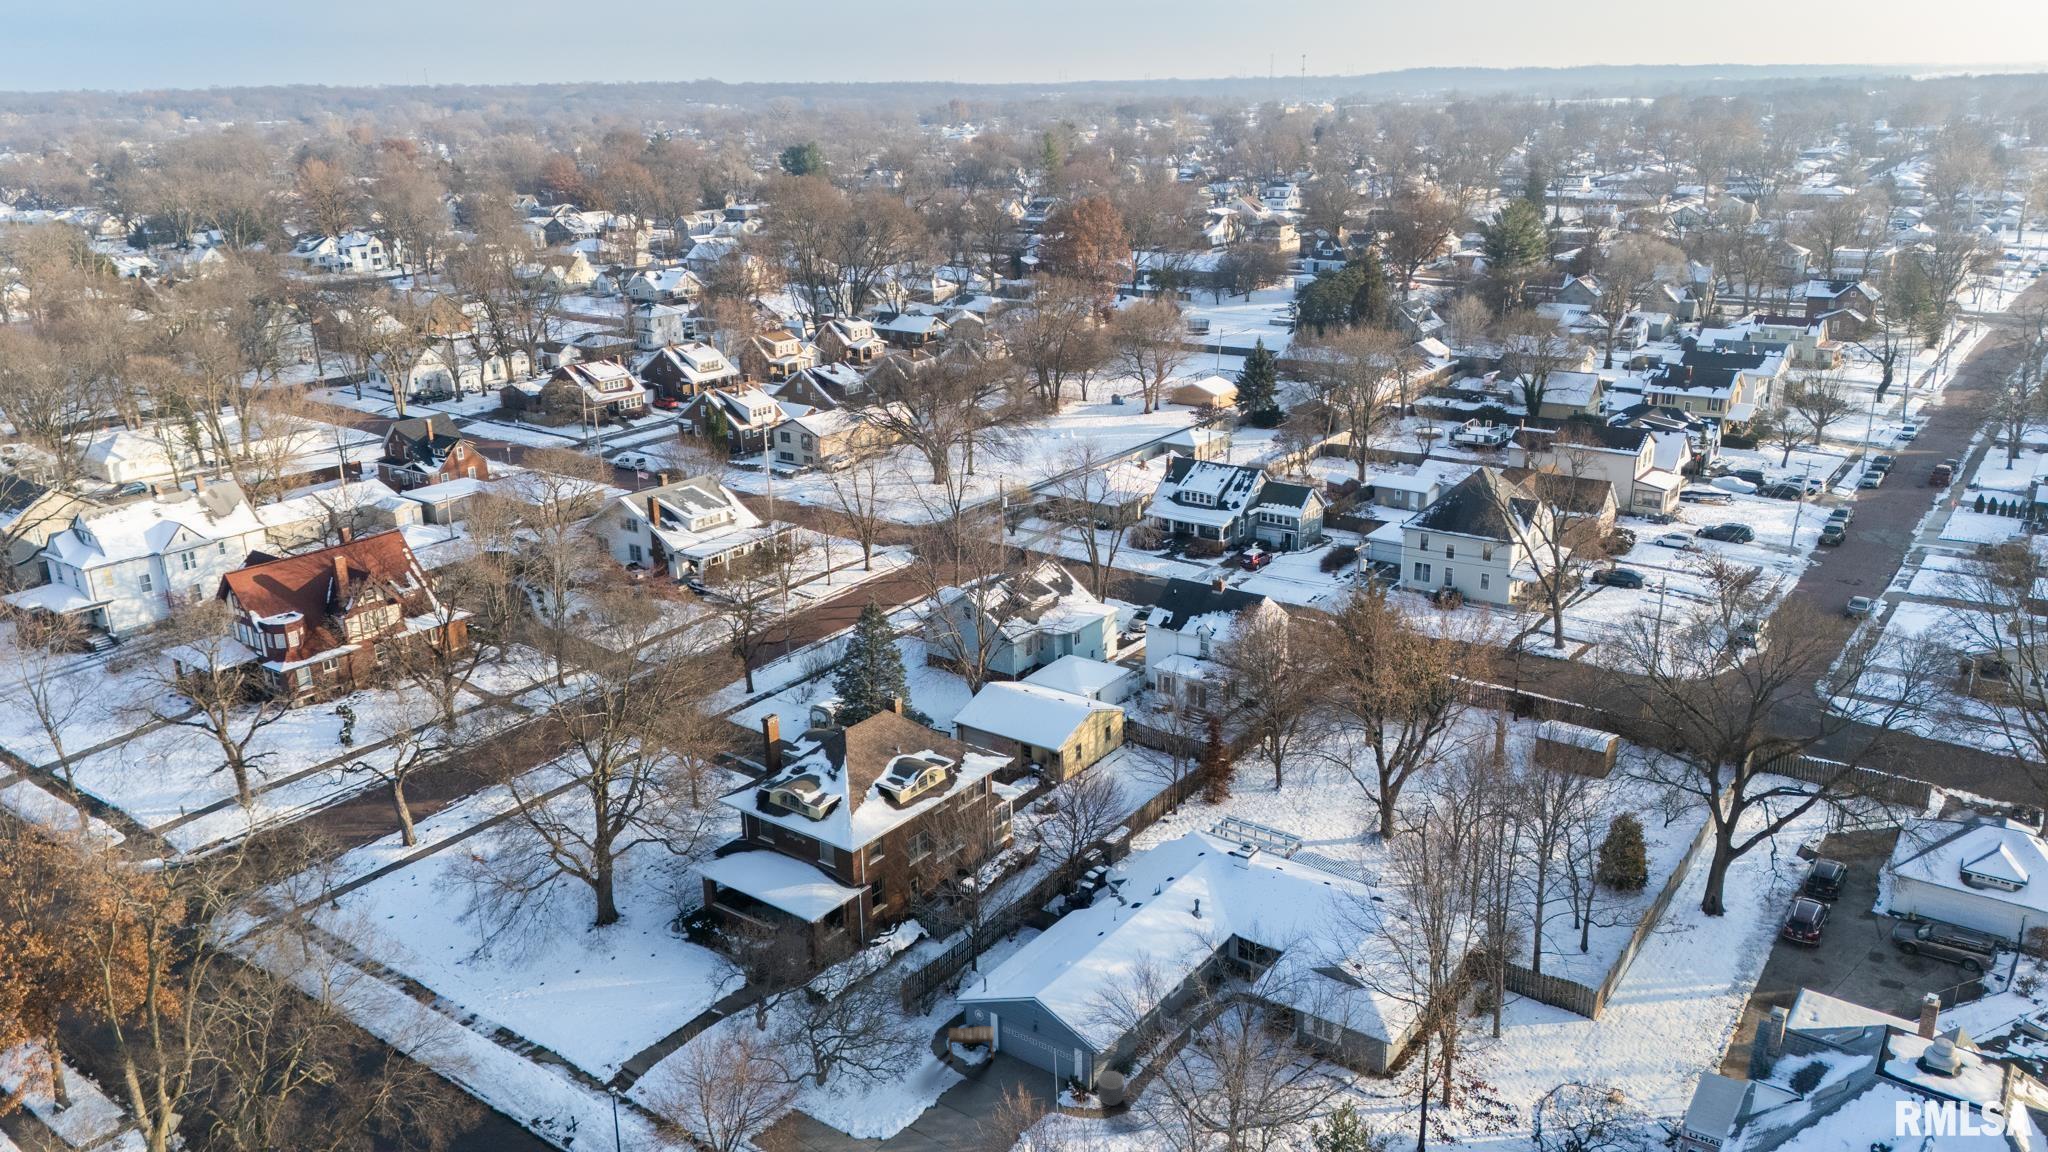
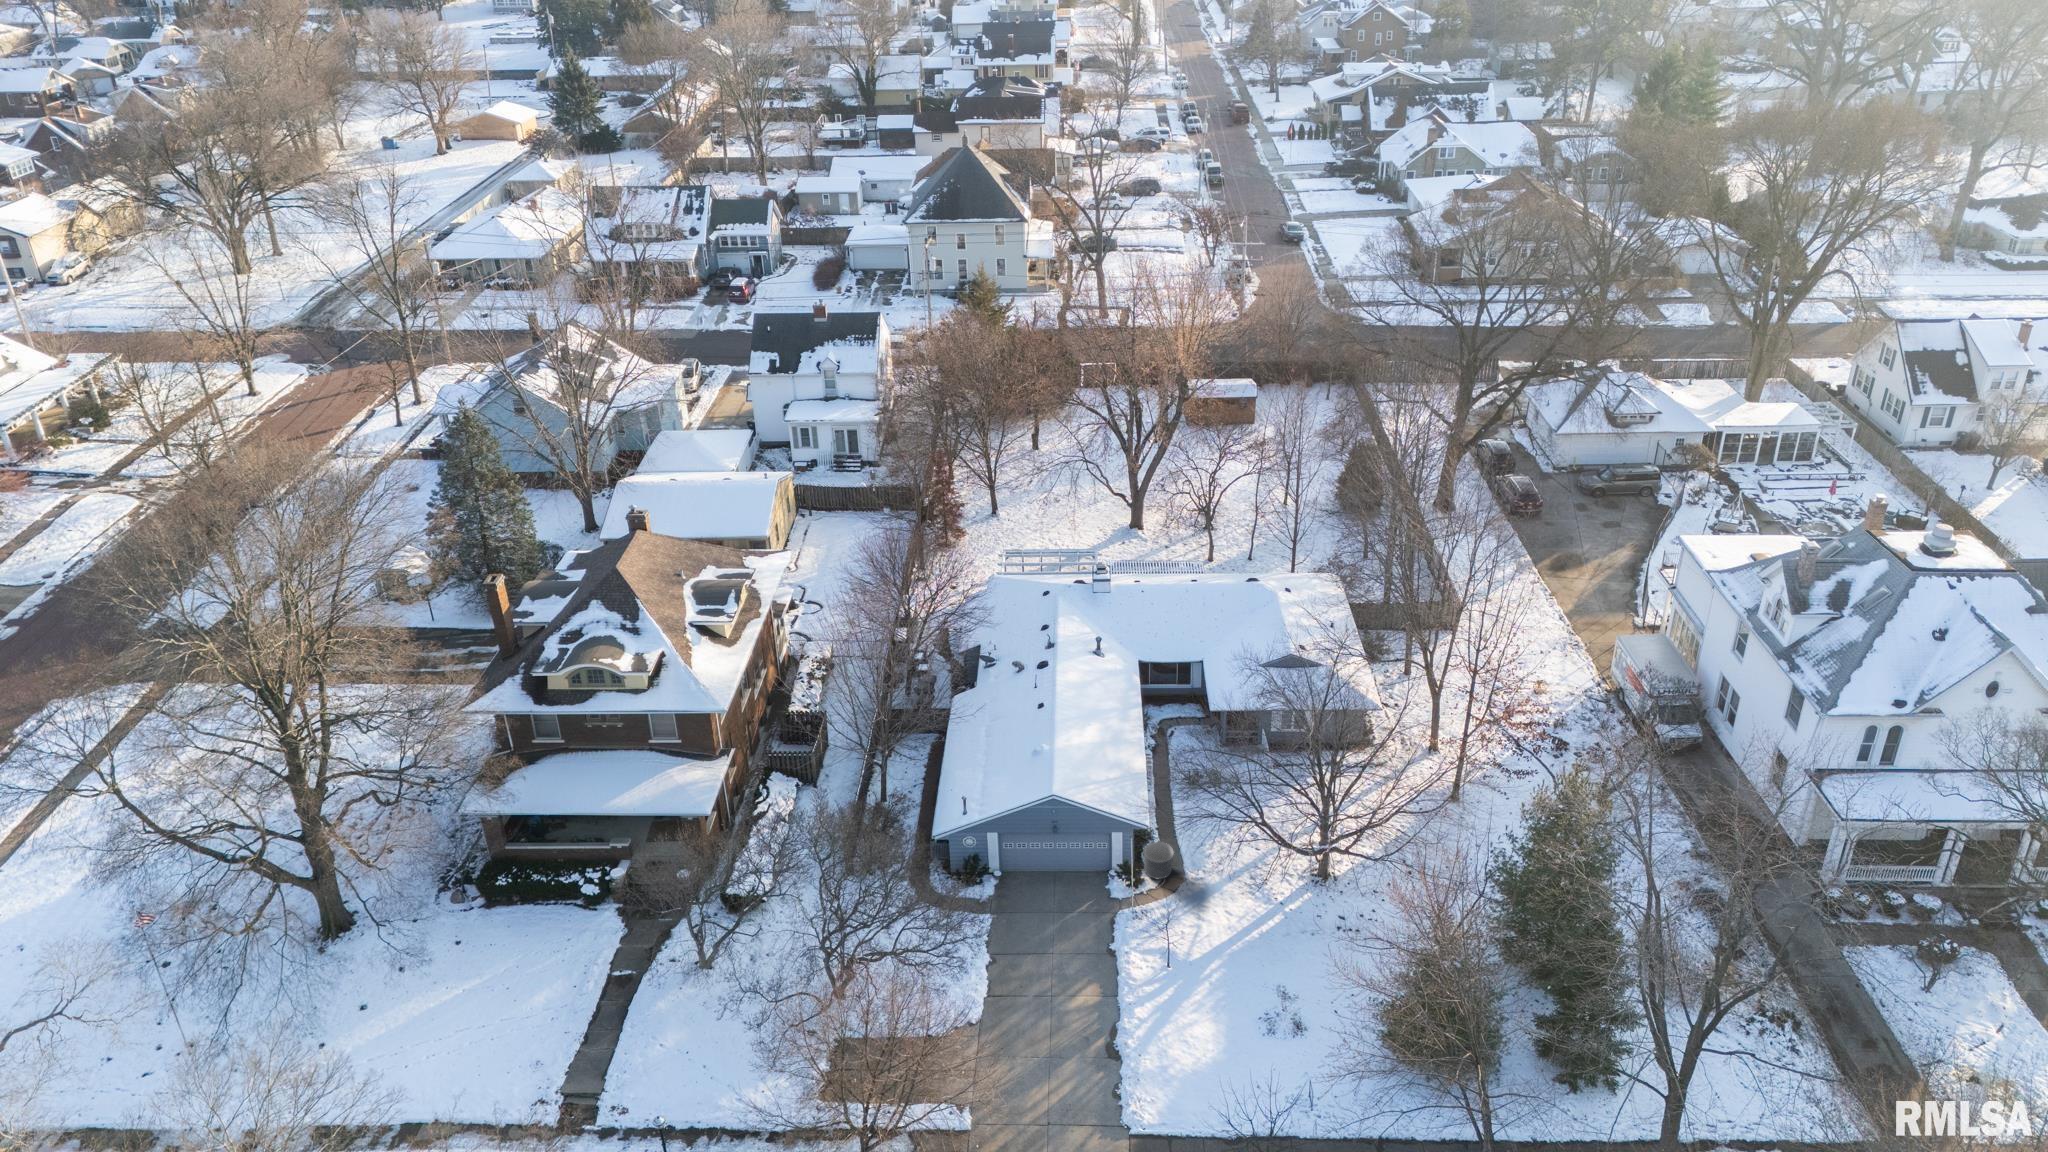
bench: present [948,1026,994,1061] -> none [946,848,1006,906]

